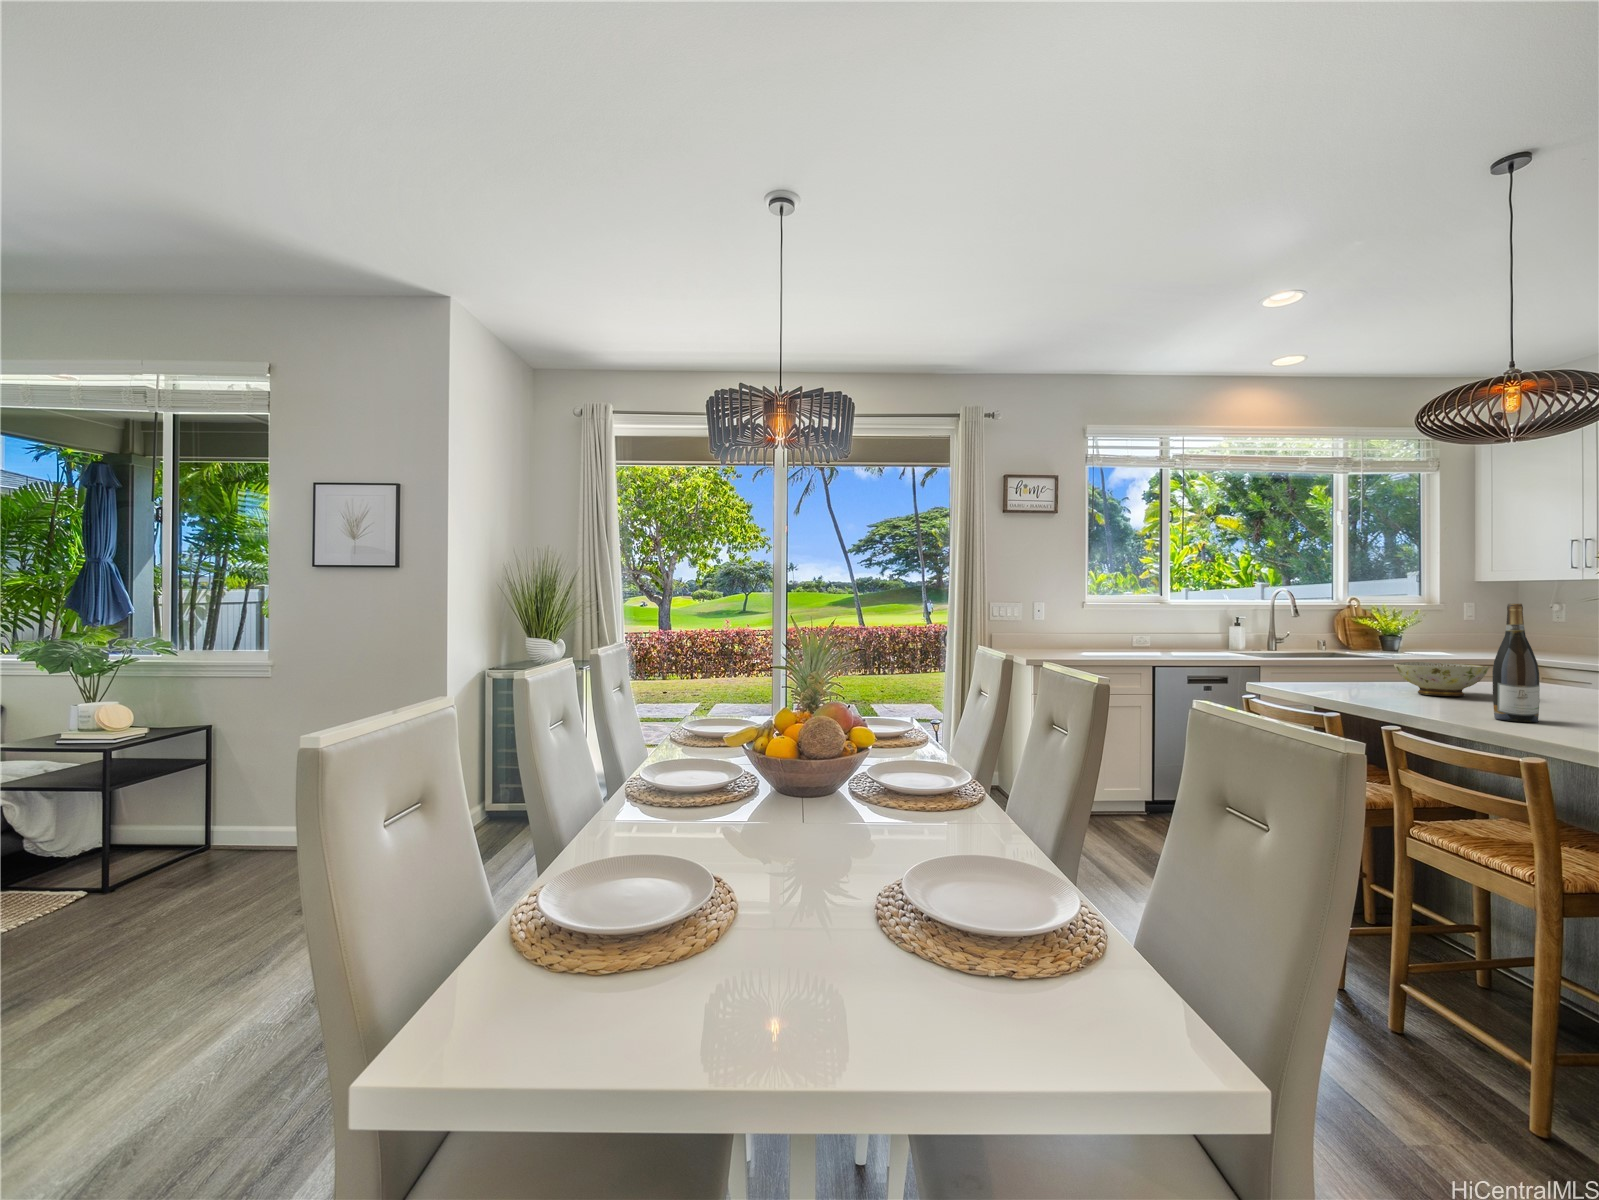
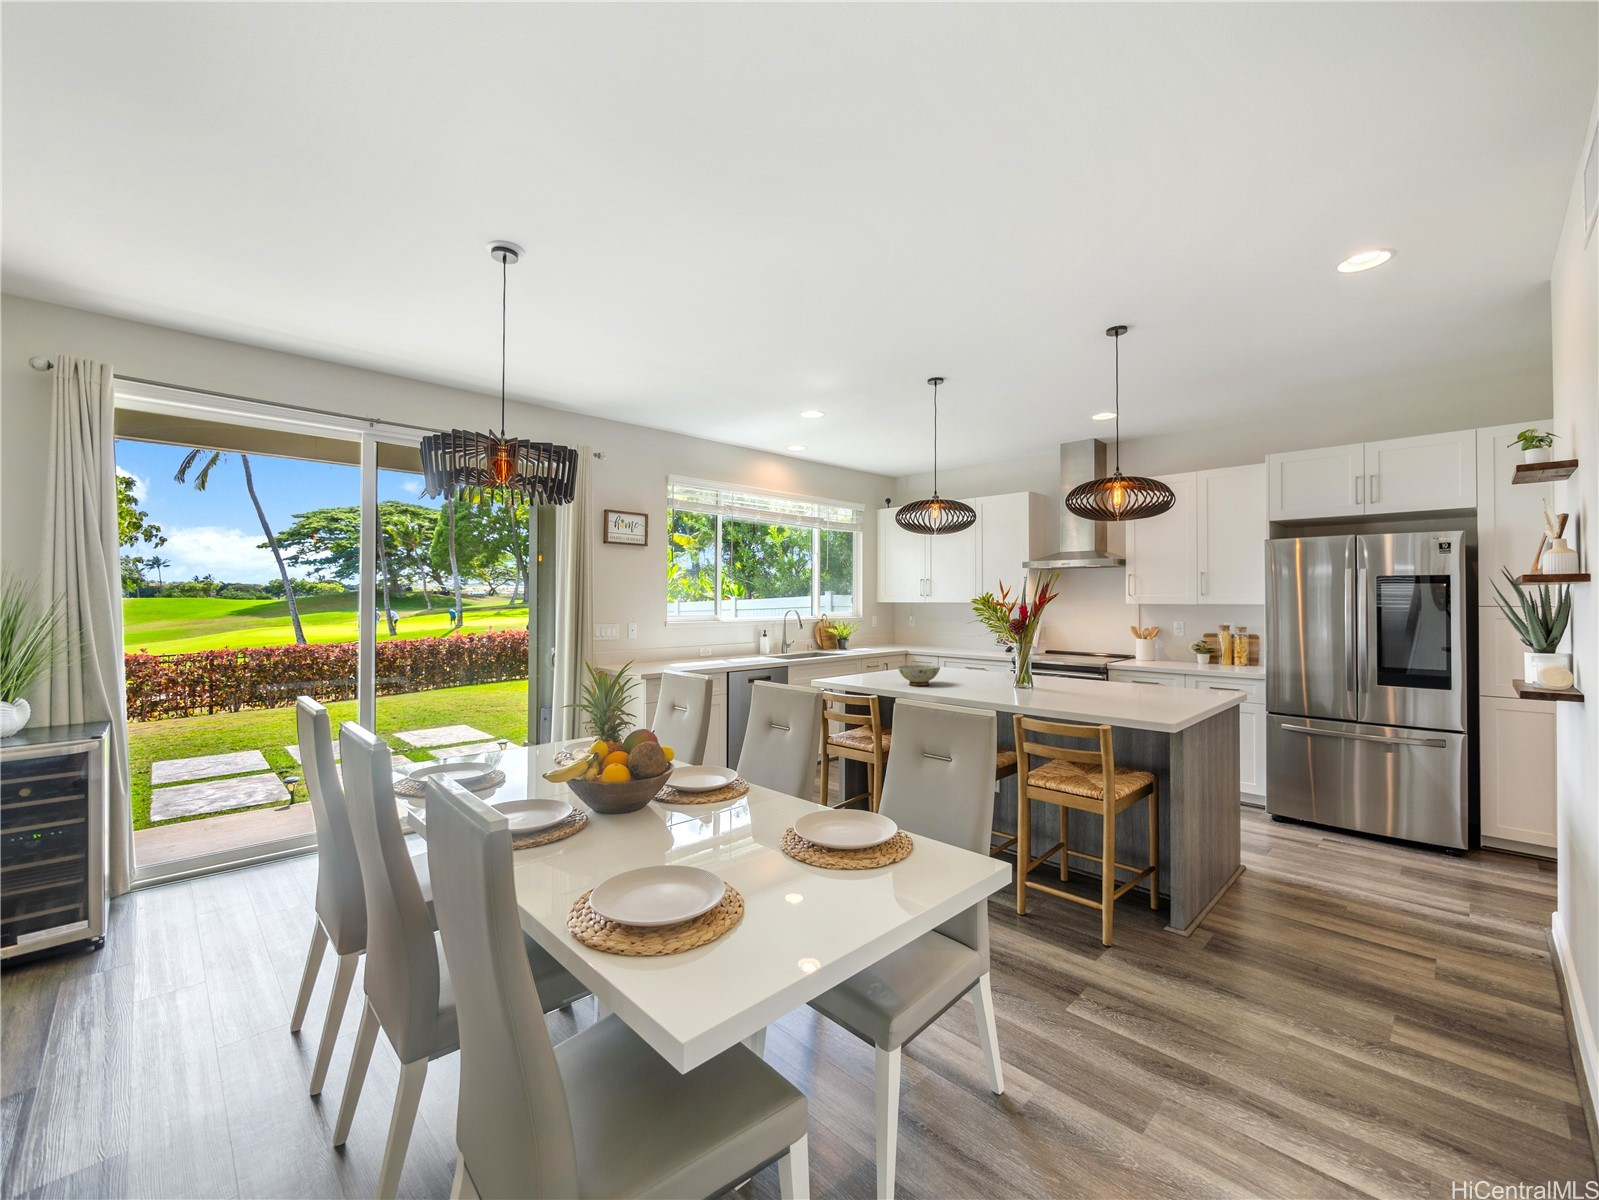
wine bottle: present [1492,604,1540,722] -> none [958,636,976,700]

